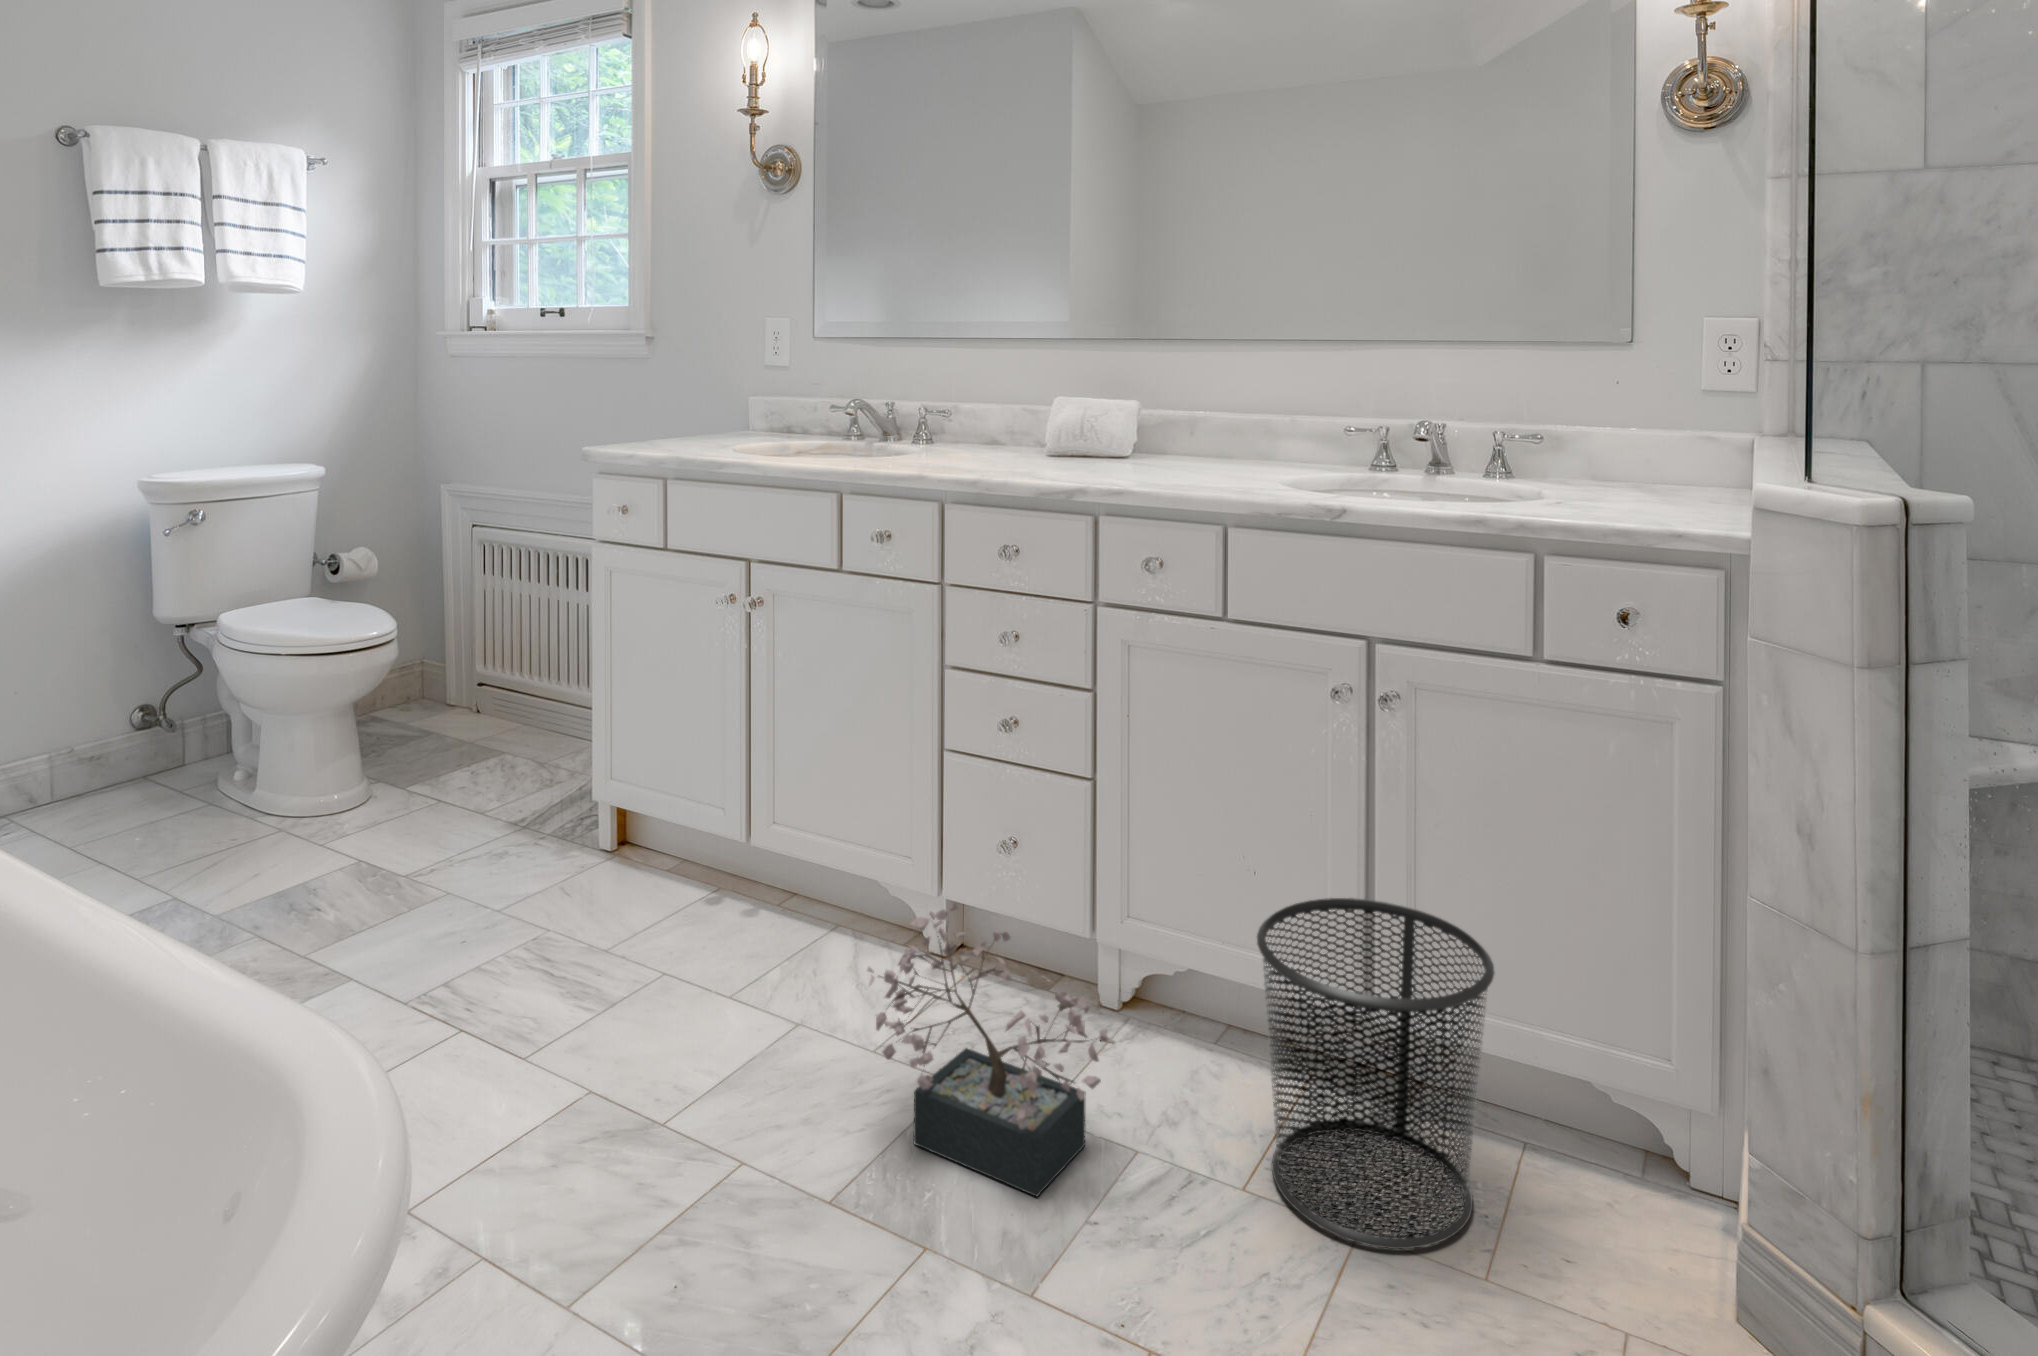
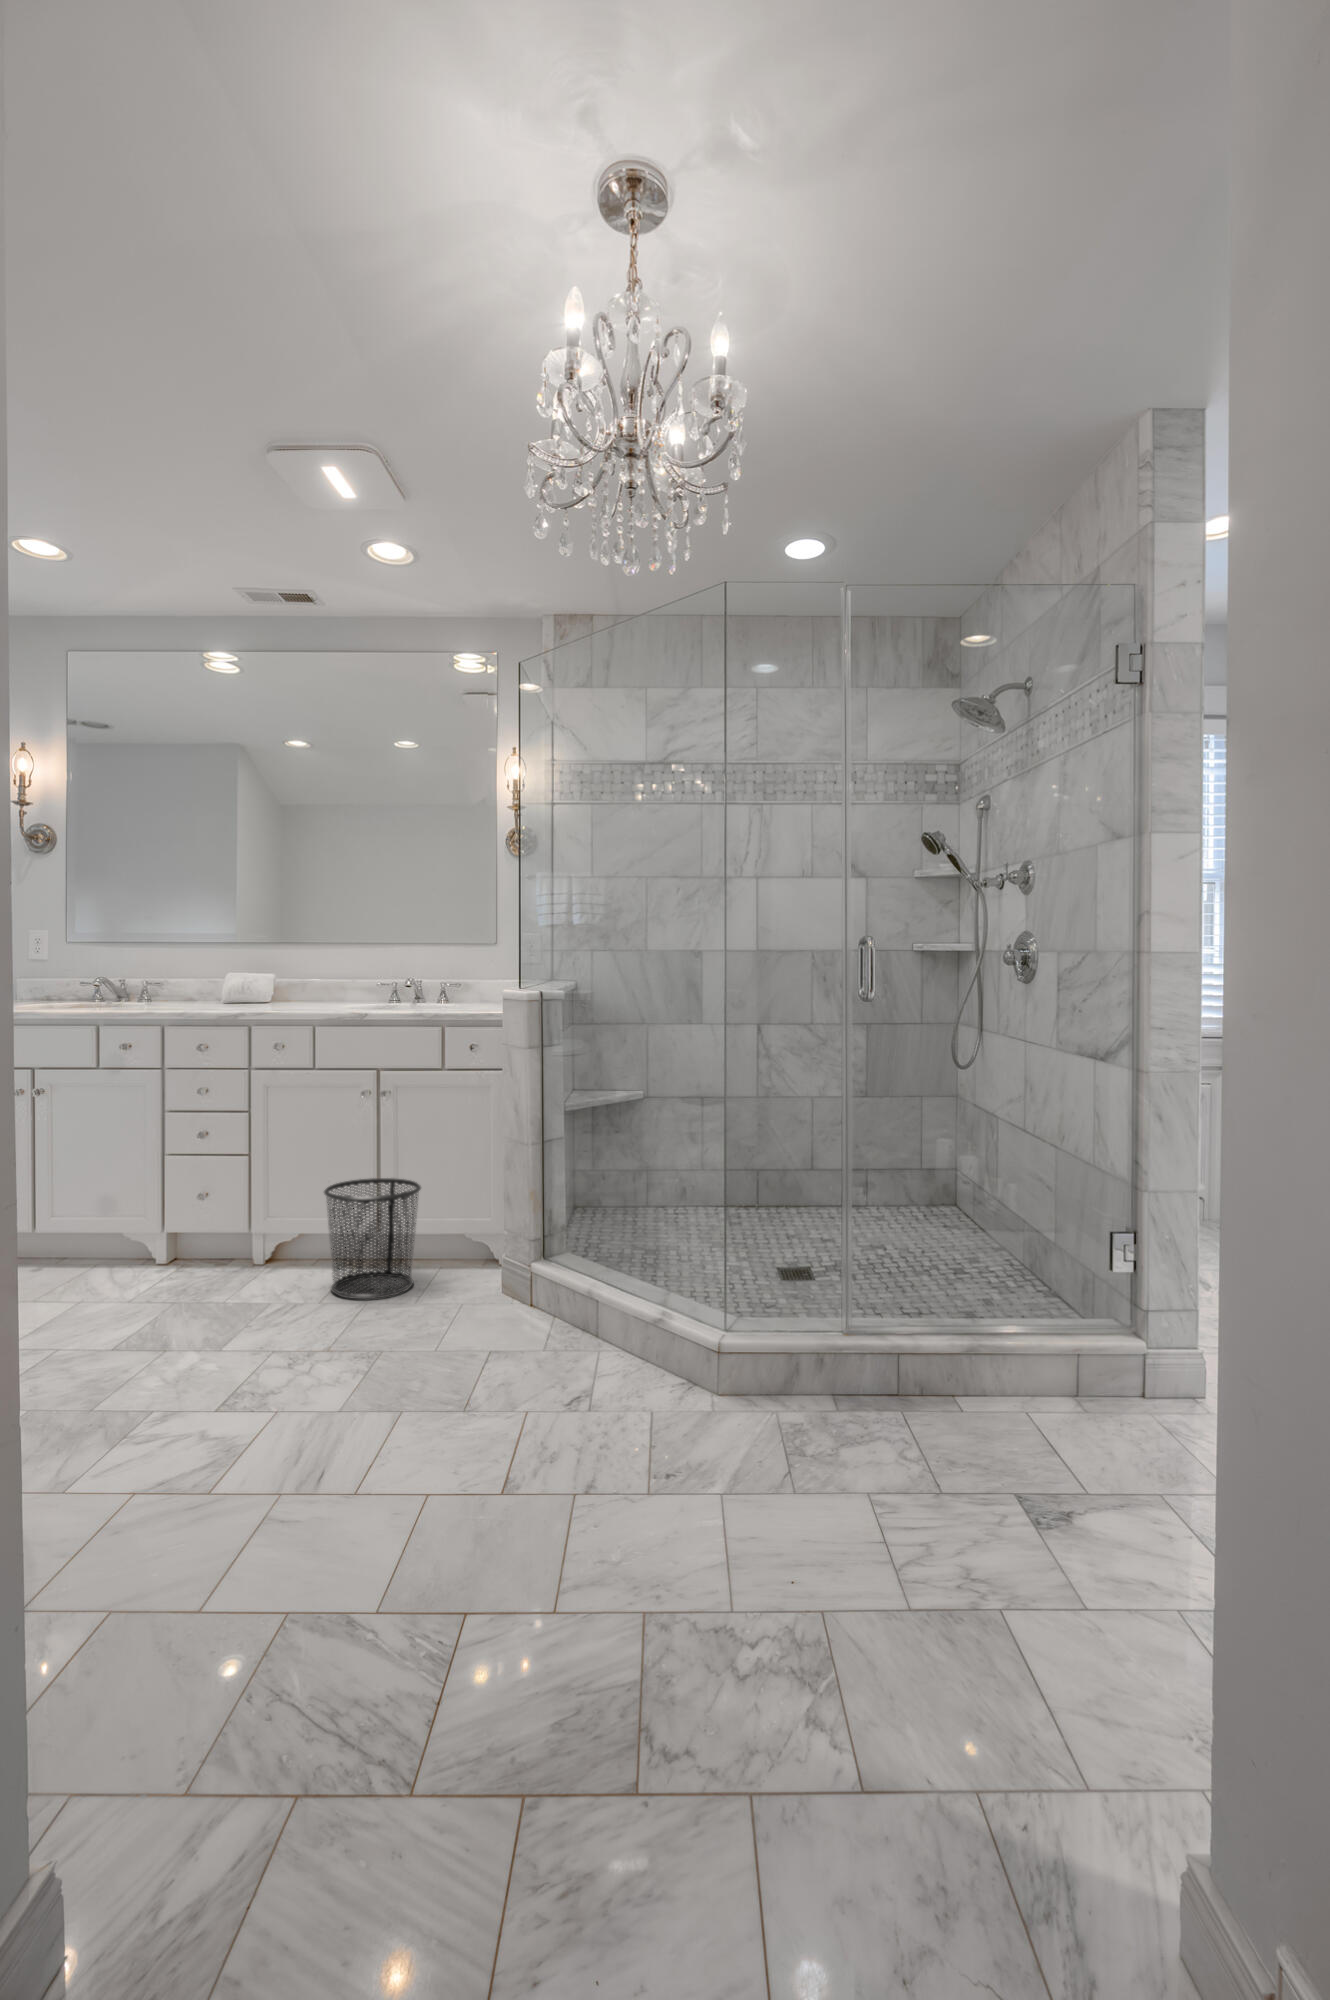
decorative plant: present [868,903,1116,1196] -> none [133,1204,260,1310]

